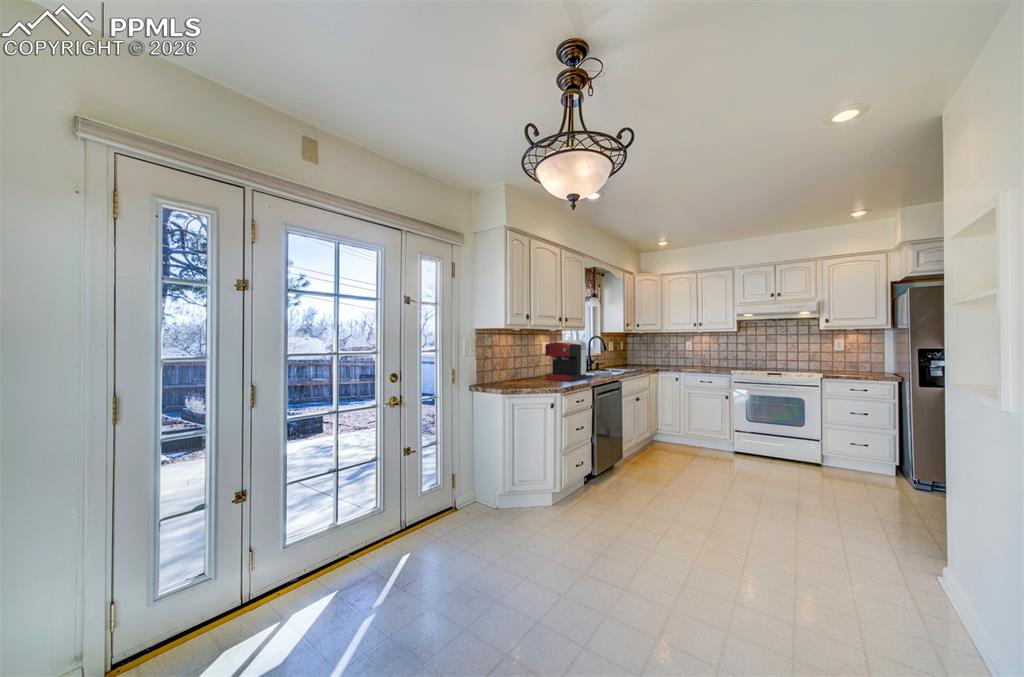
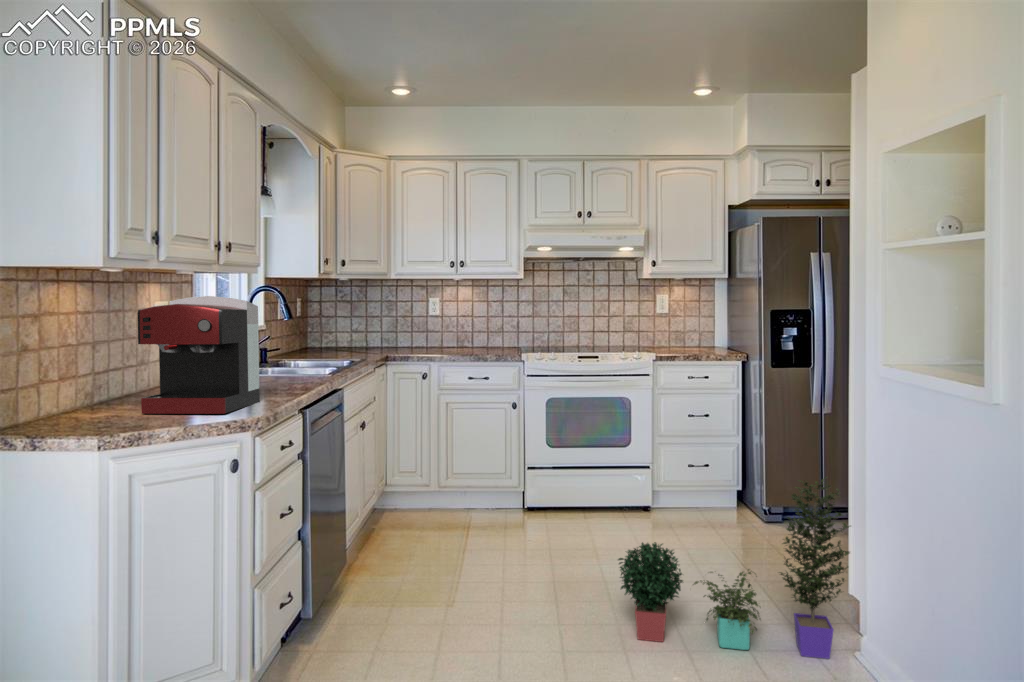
potted plant: none [753,445,916,556] -> present [618,477,850,659]

